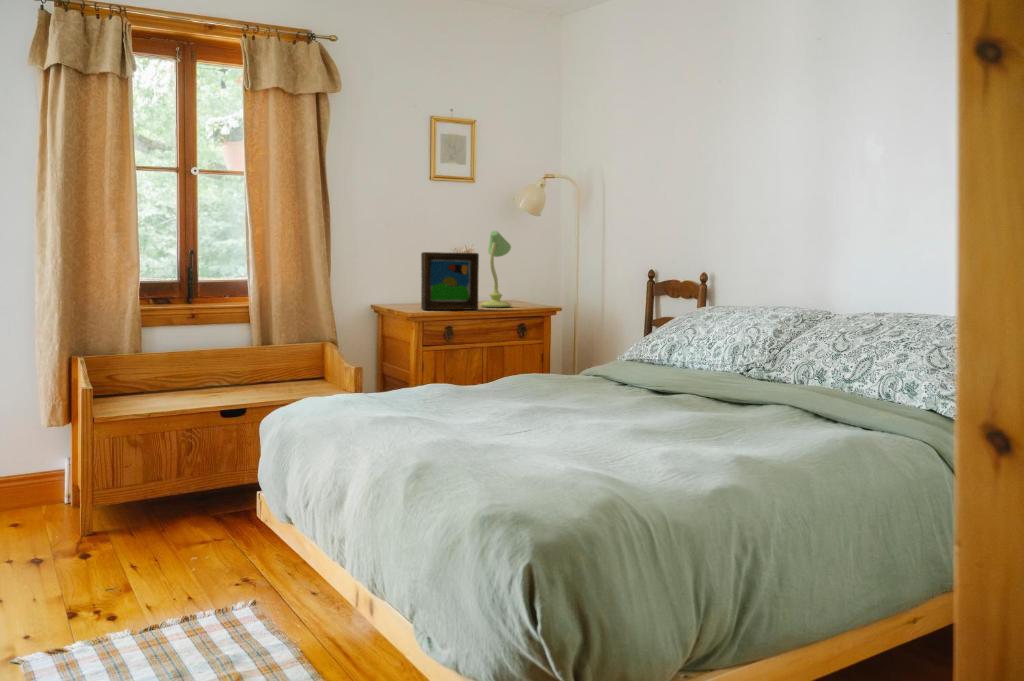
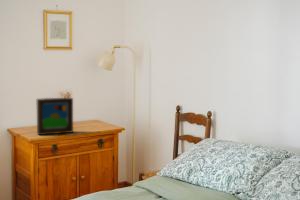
table lamp: present [480,231,511,307] -> none [75,82,95,129]

